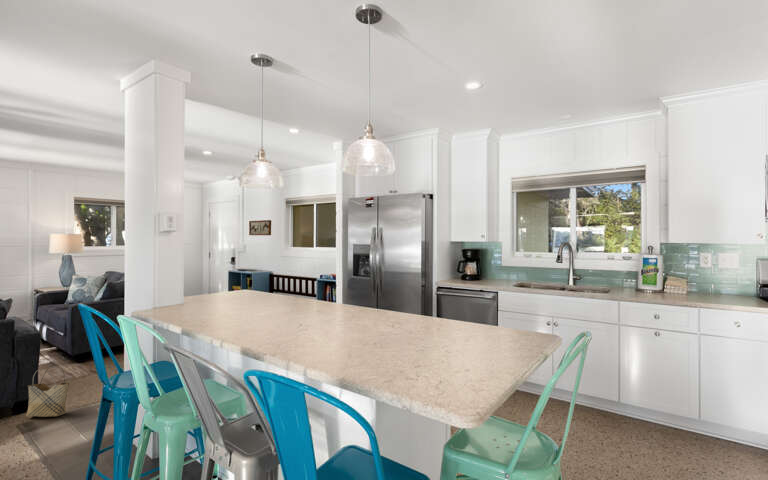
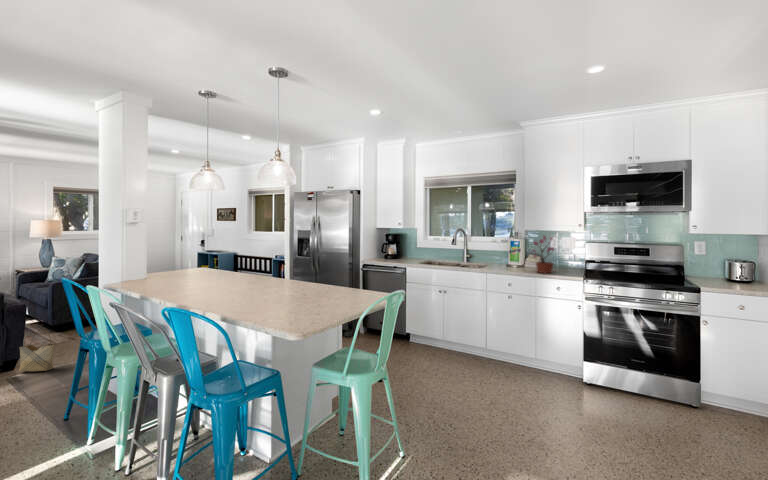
potted plant: none [679,250,718,303] -> present [533,236,554,274]

